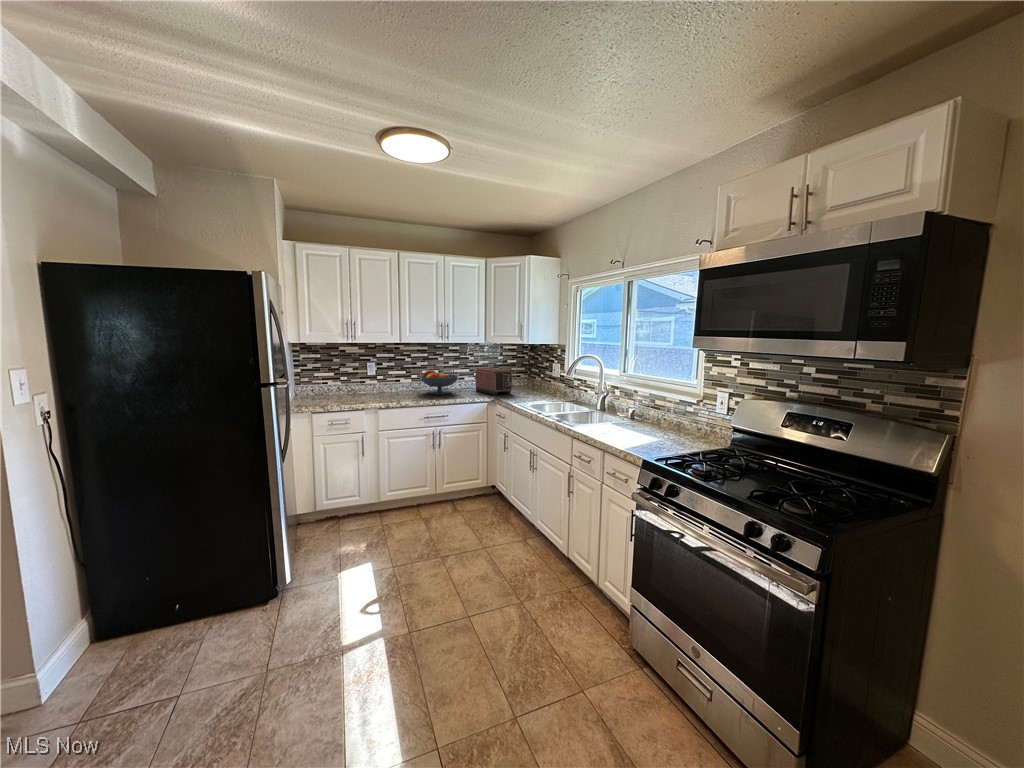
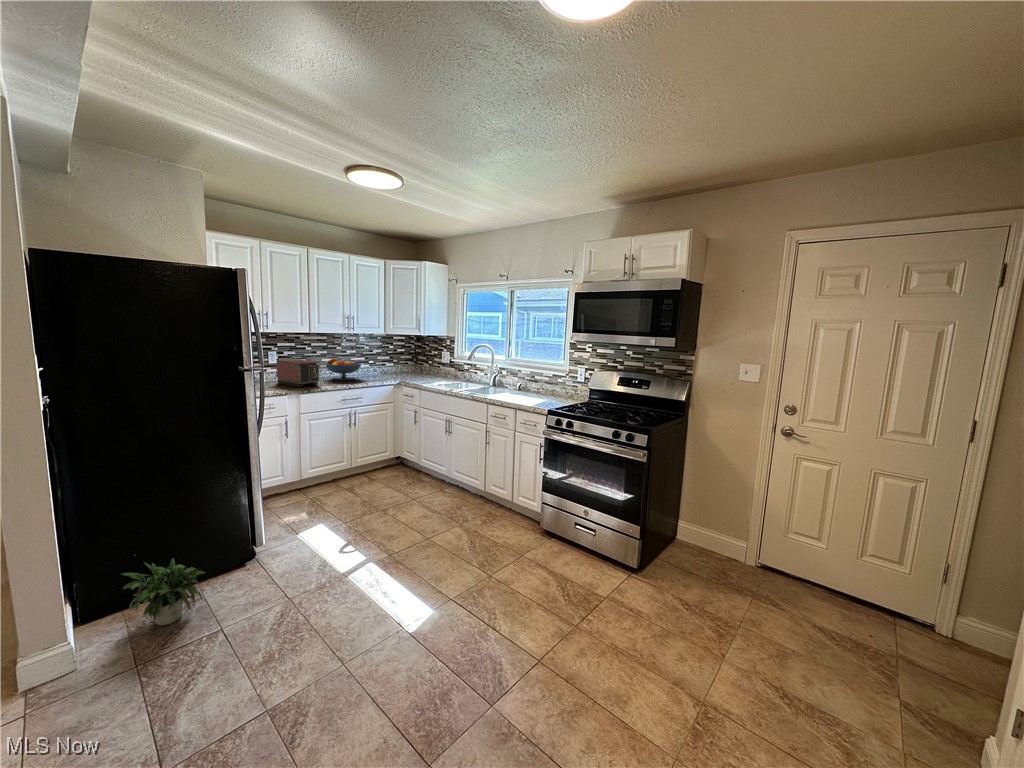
toaster: present [476,368,512,395] -> present [276,359,319,387]
potted plant: none [100,594,188,675] -> present [115,559,205,625]

